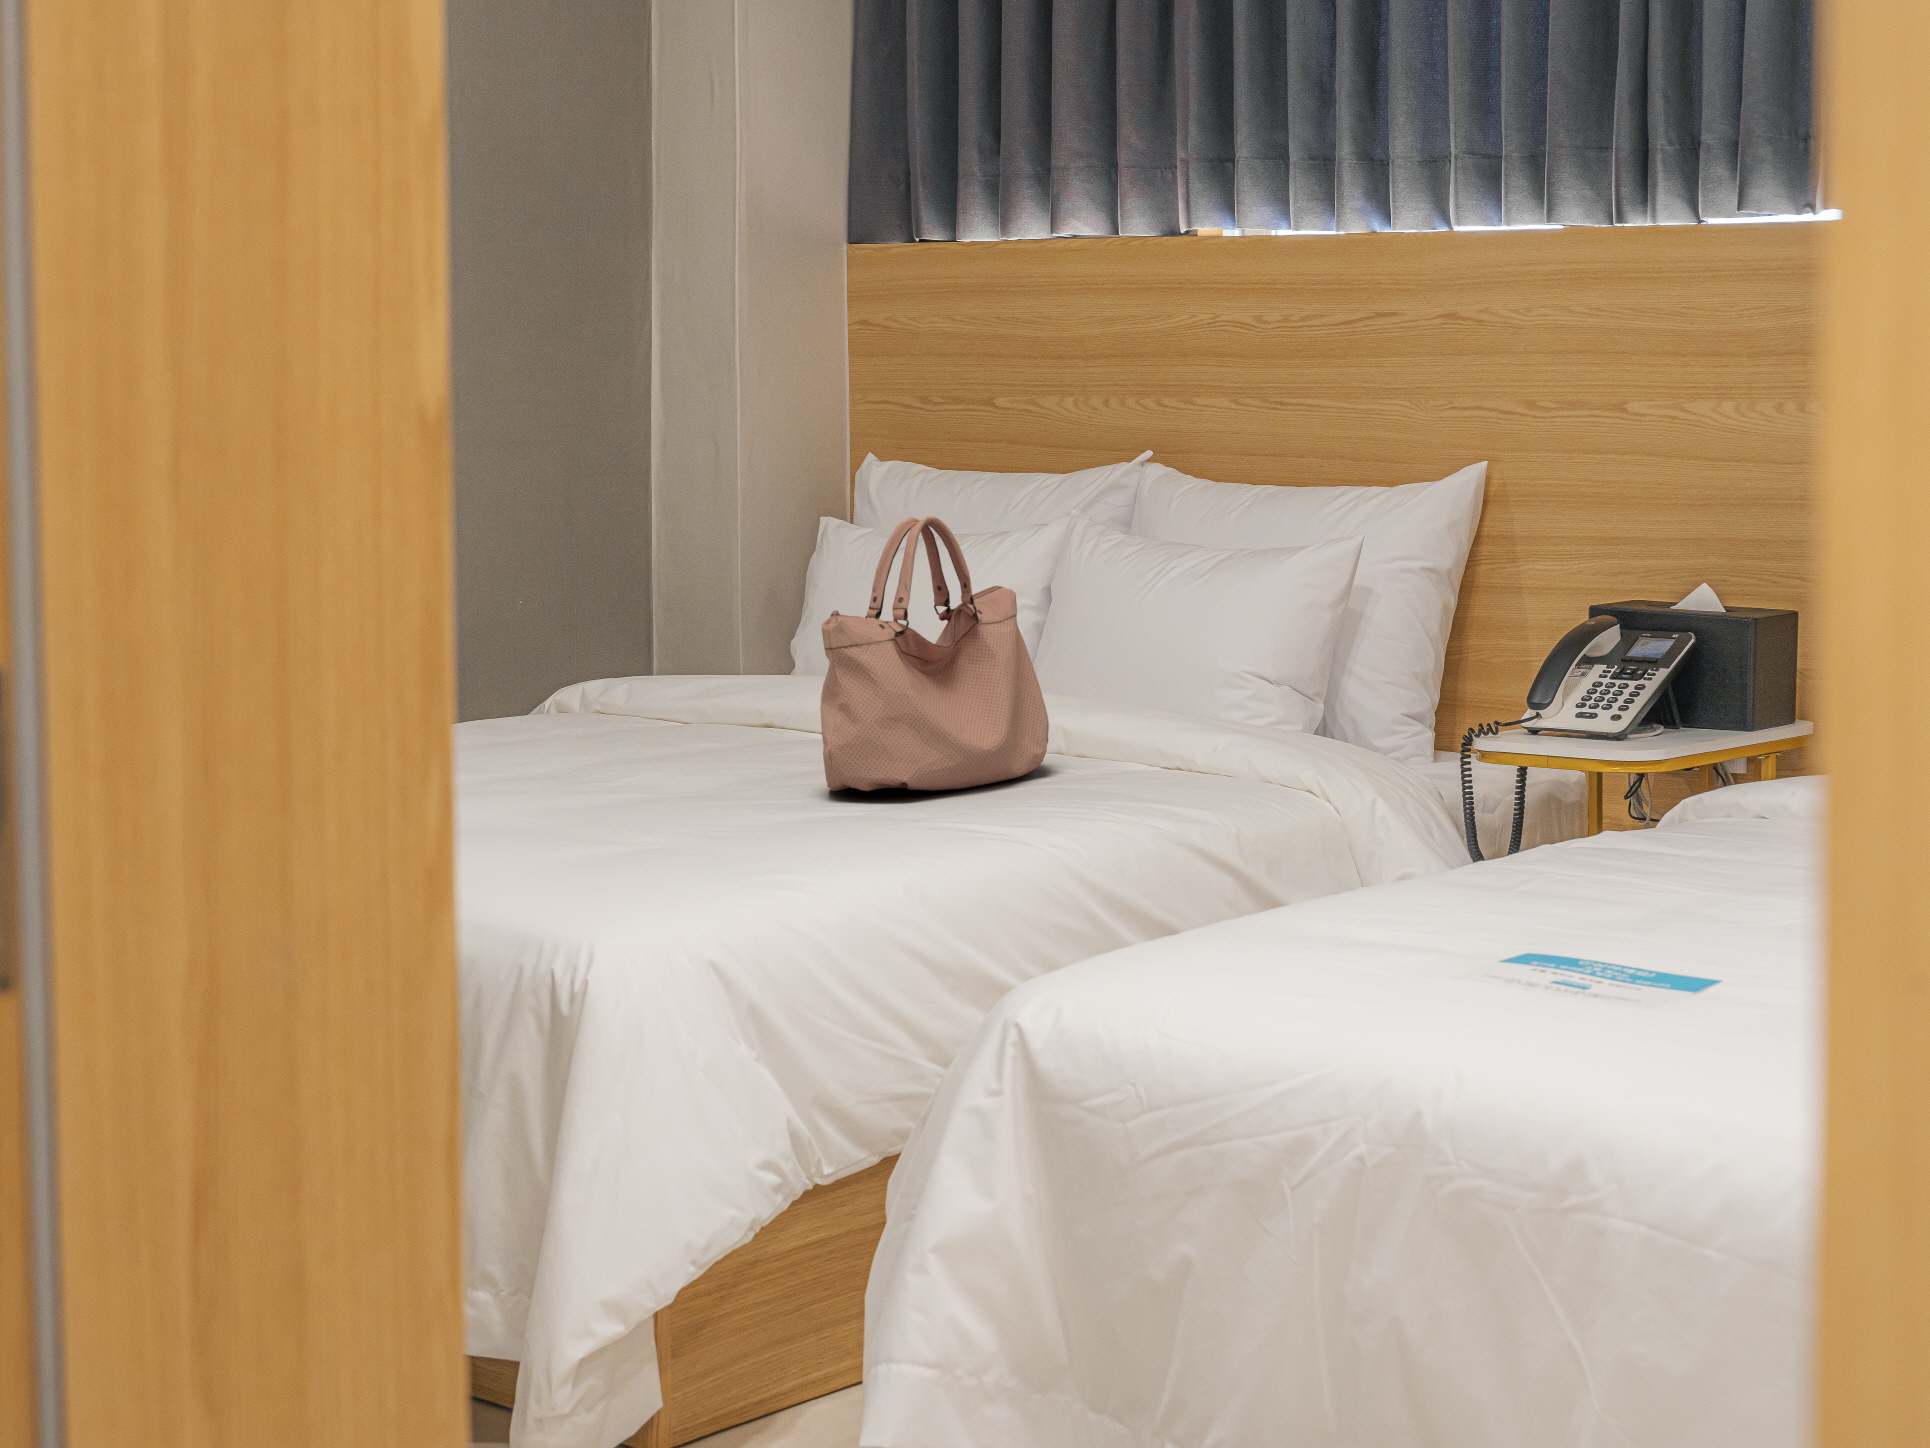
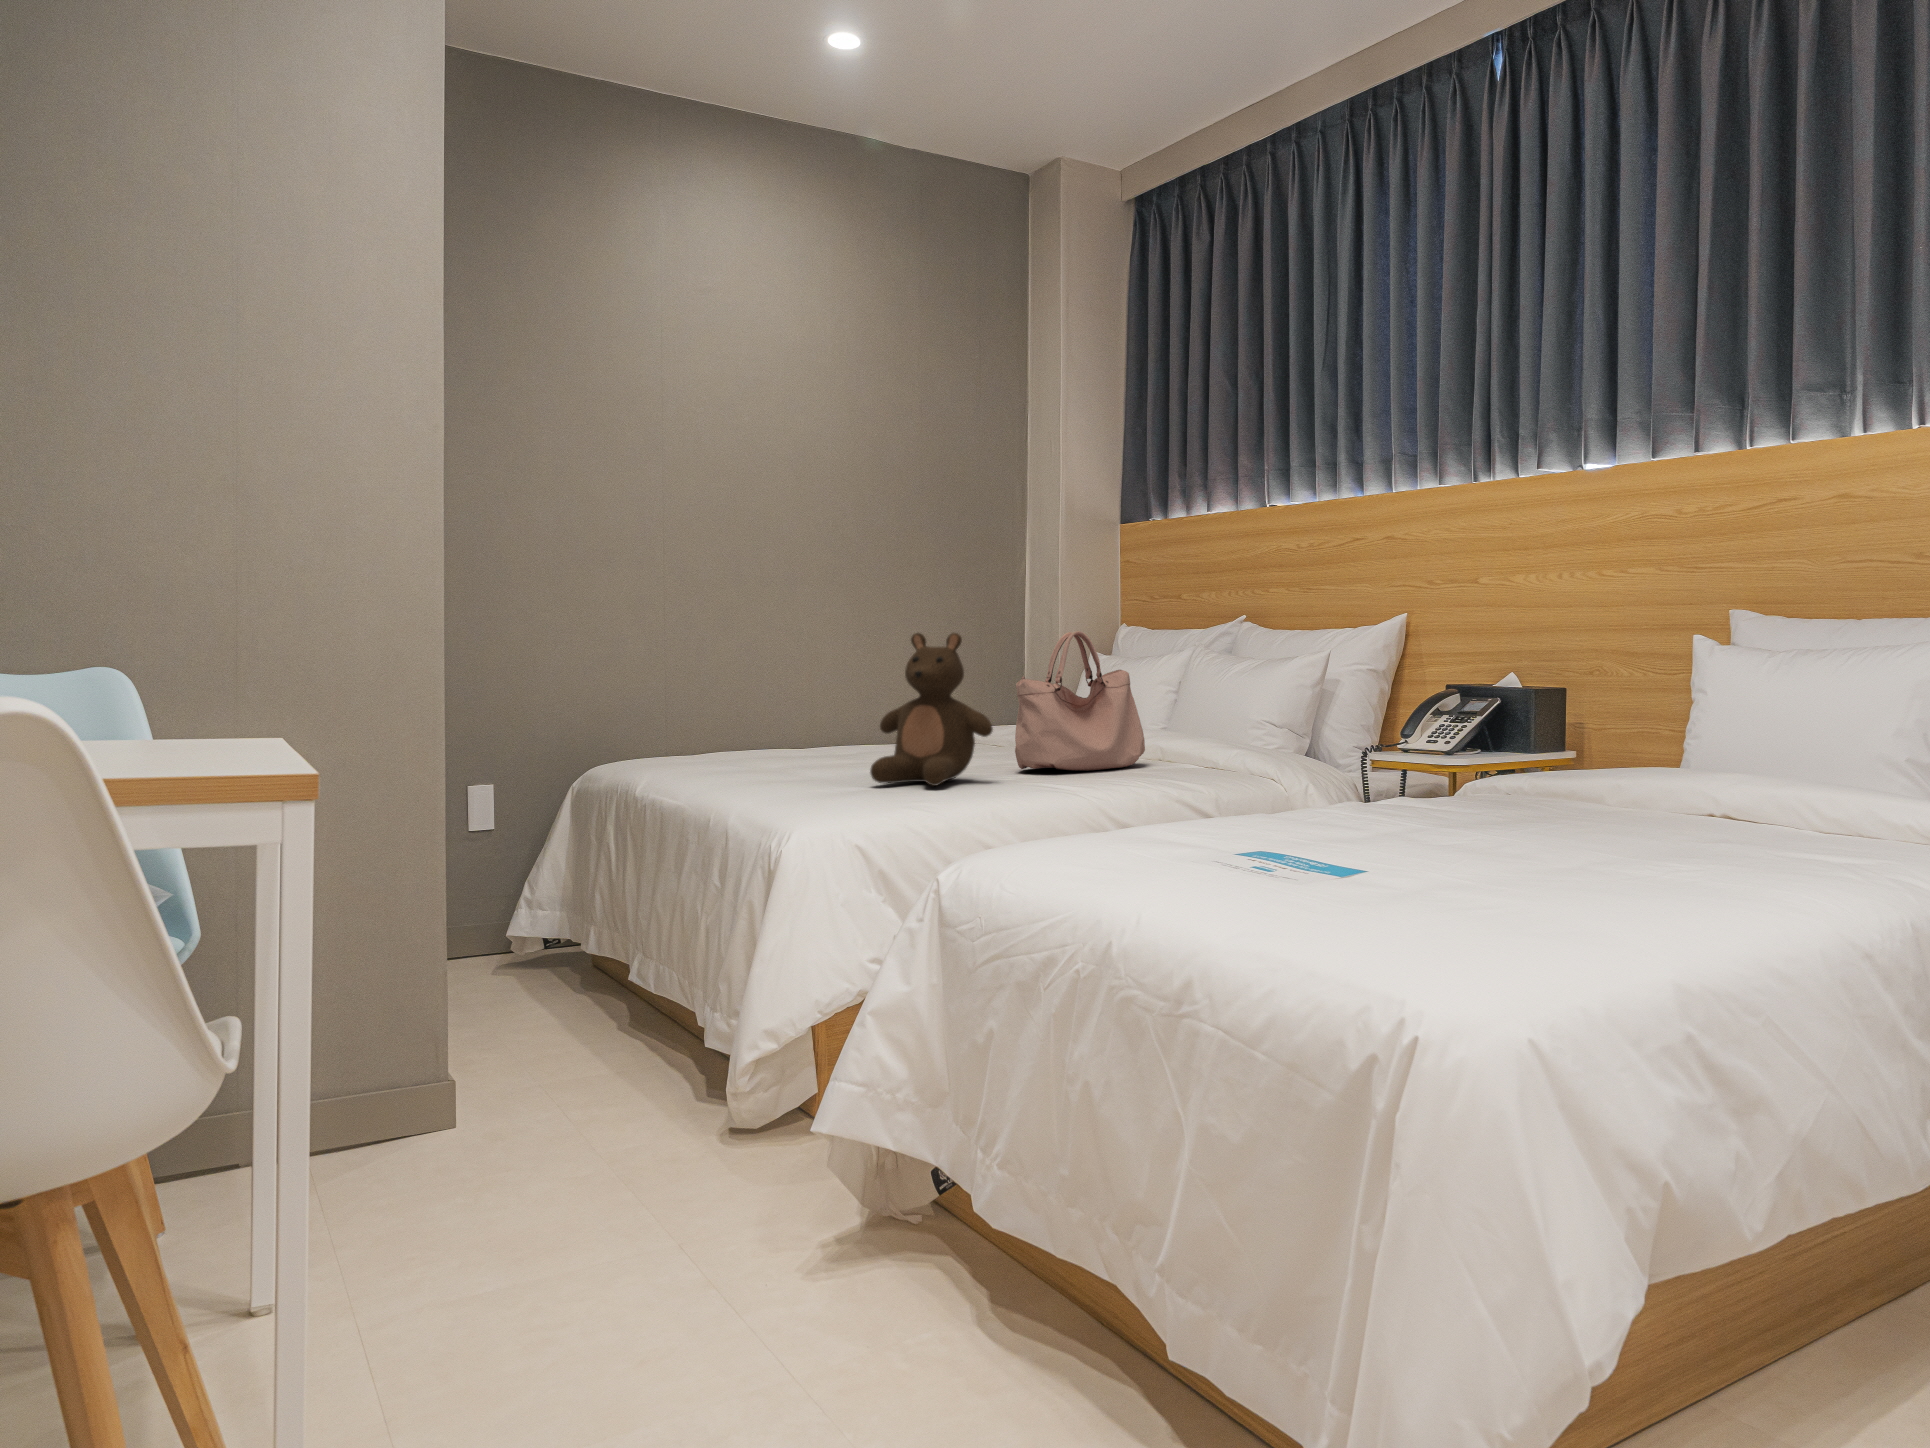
stuffed bear: none [576,536,816,845] -> present [870,633,993,786]

